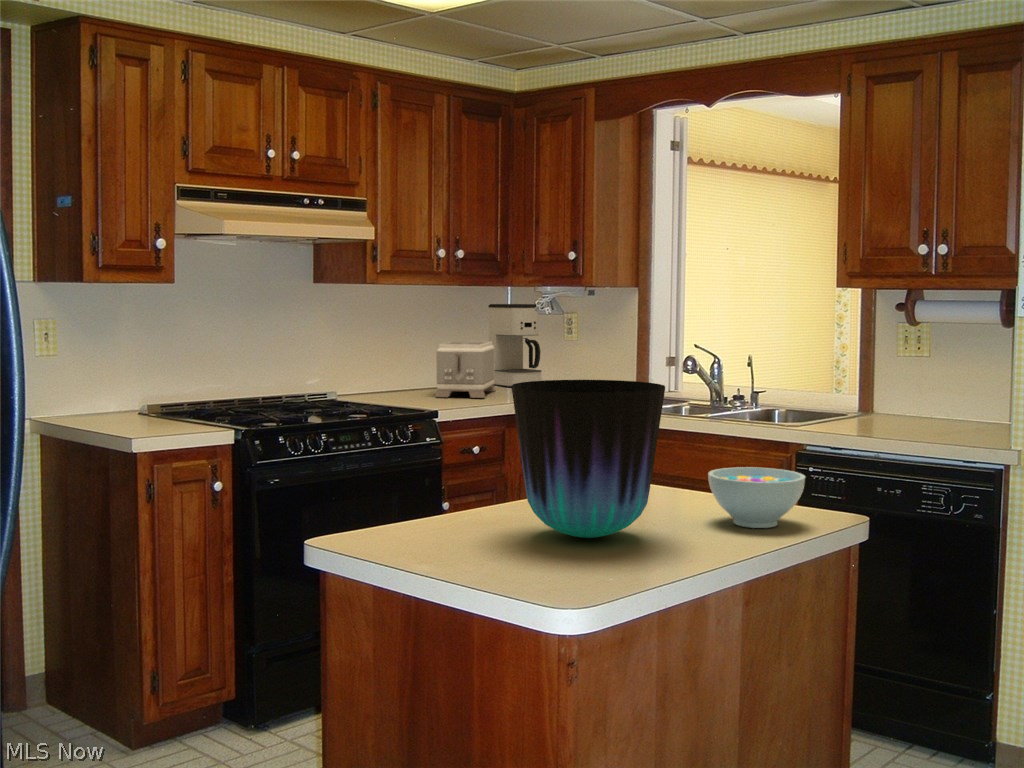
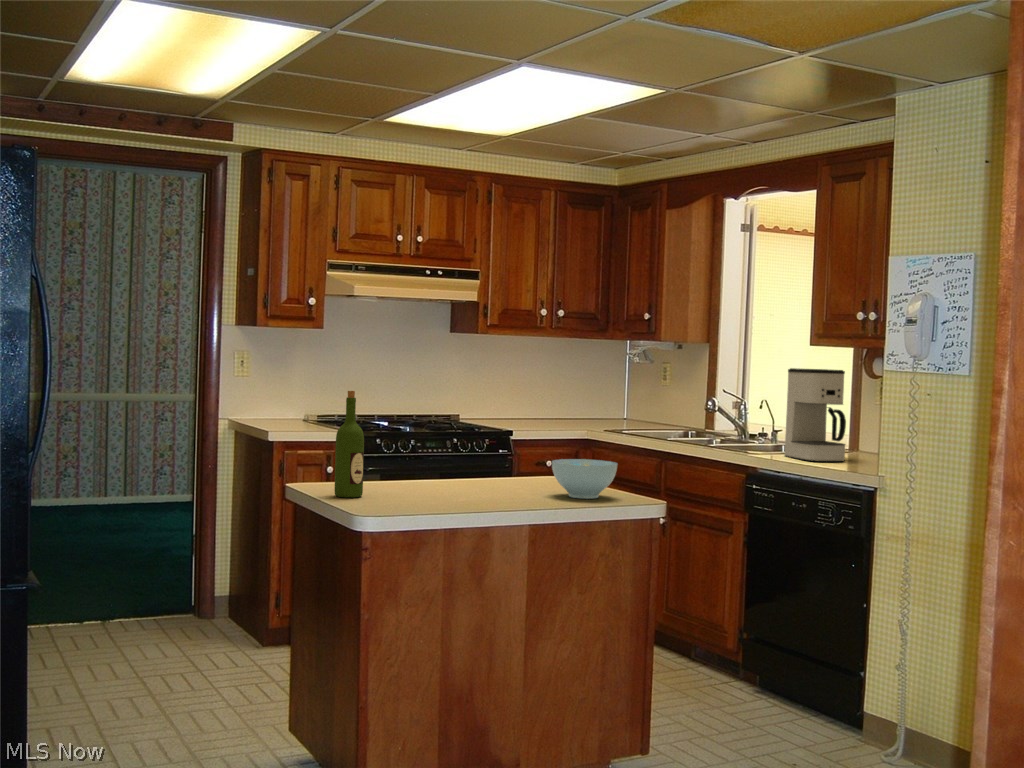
coffee maker: present [489,304,542,387] -> present [785,368,846,462]
toaster: present [435,341,495,398] -> none [530,382,590,426]
vase: present [512,380,665,538] -> none [406,390,506,493]
wine bottle: none [446,396,492,571] -> present [335,391,364,498]

